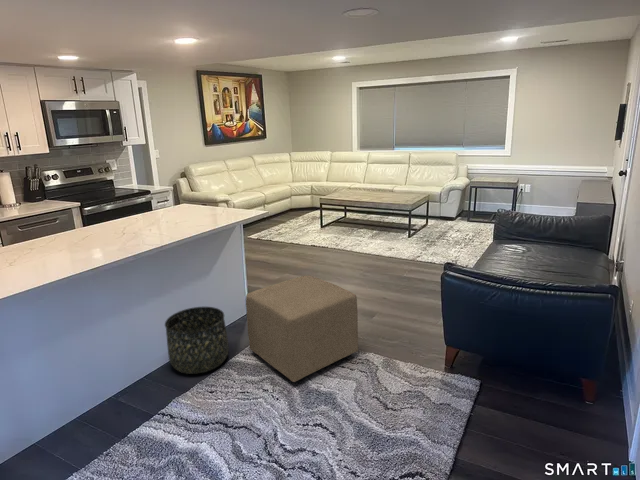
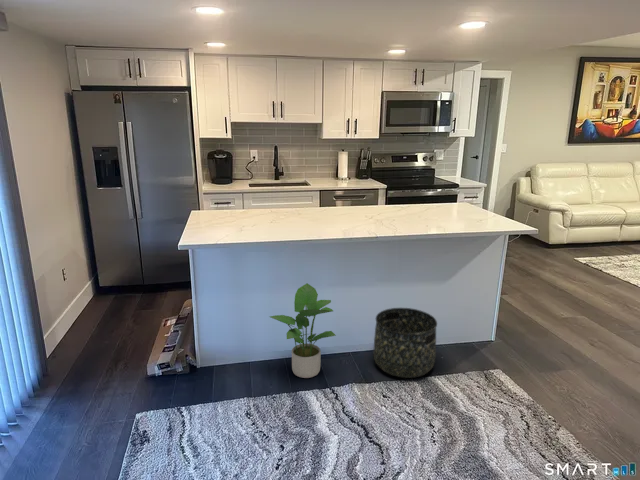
ottoman: present [246,275,358,382] -> none [454,315,596,452]
potted plant: none [62,322,143,424] -> present [270,283,336,378]

